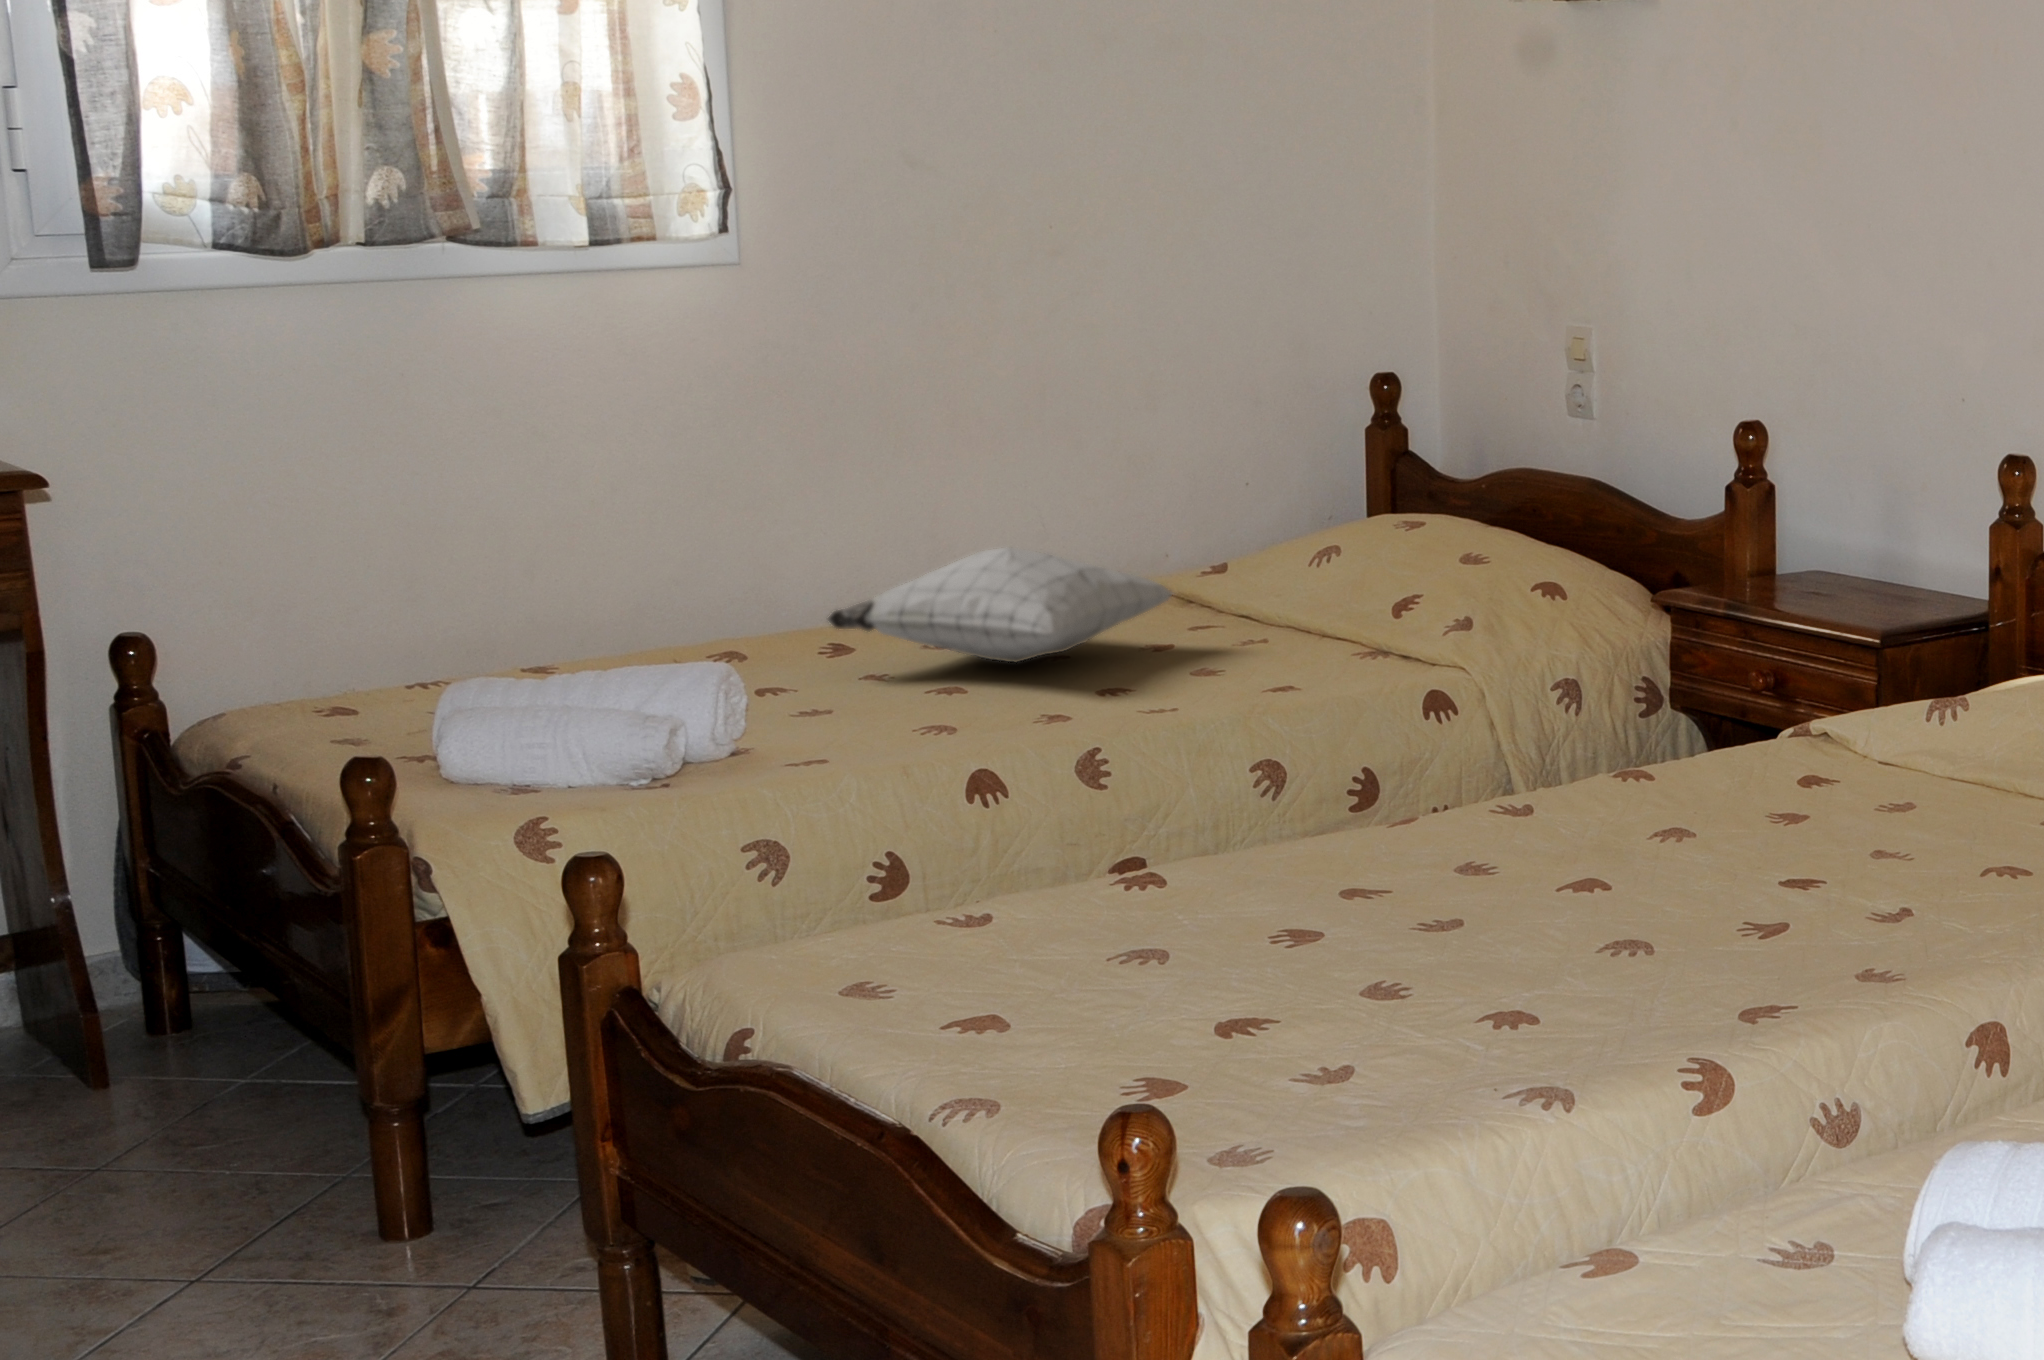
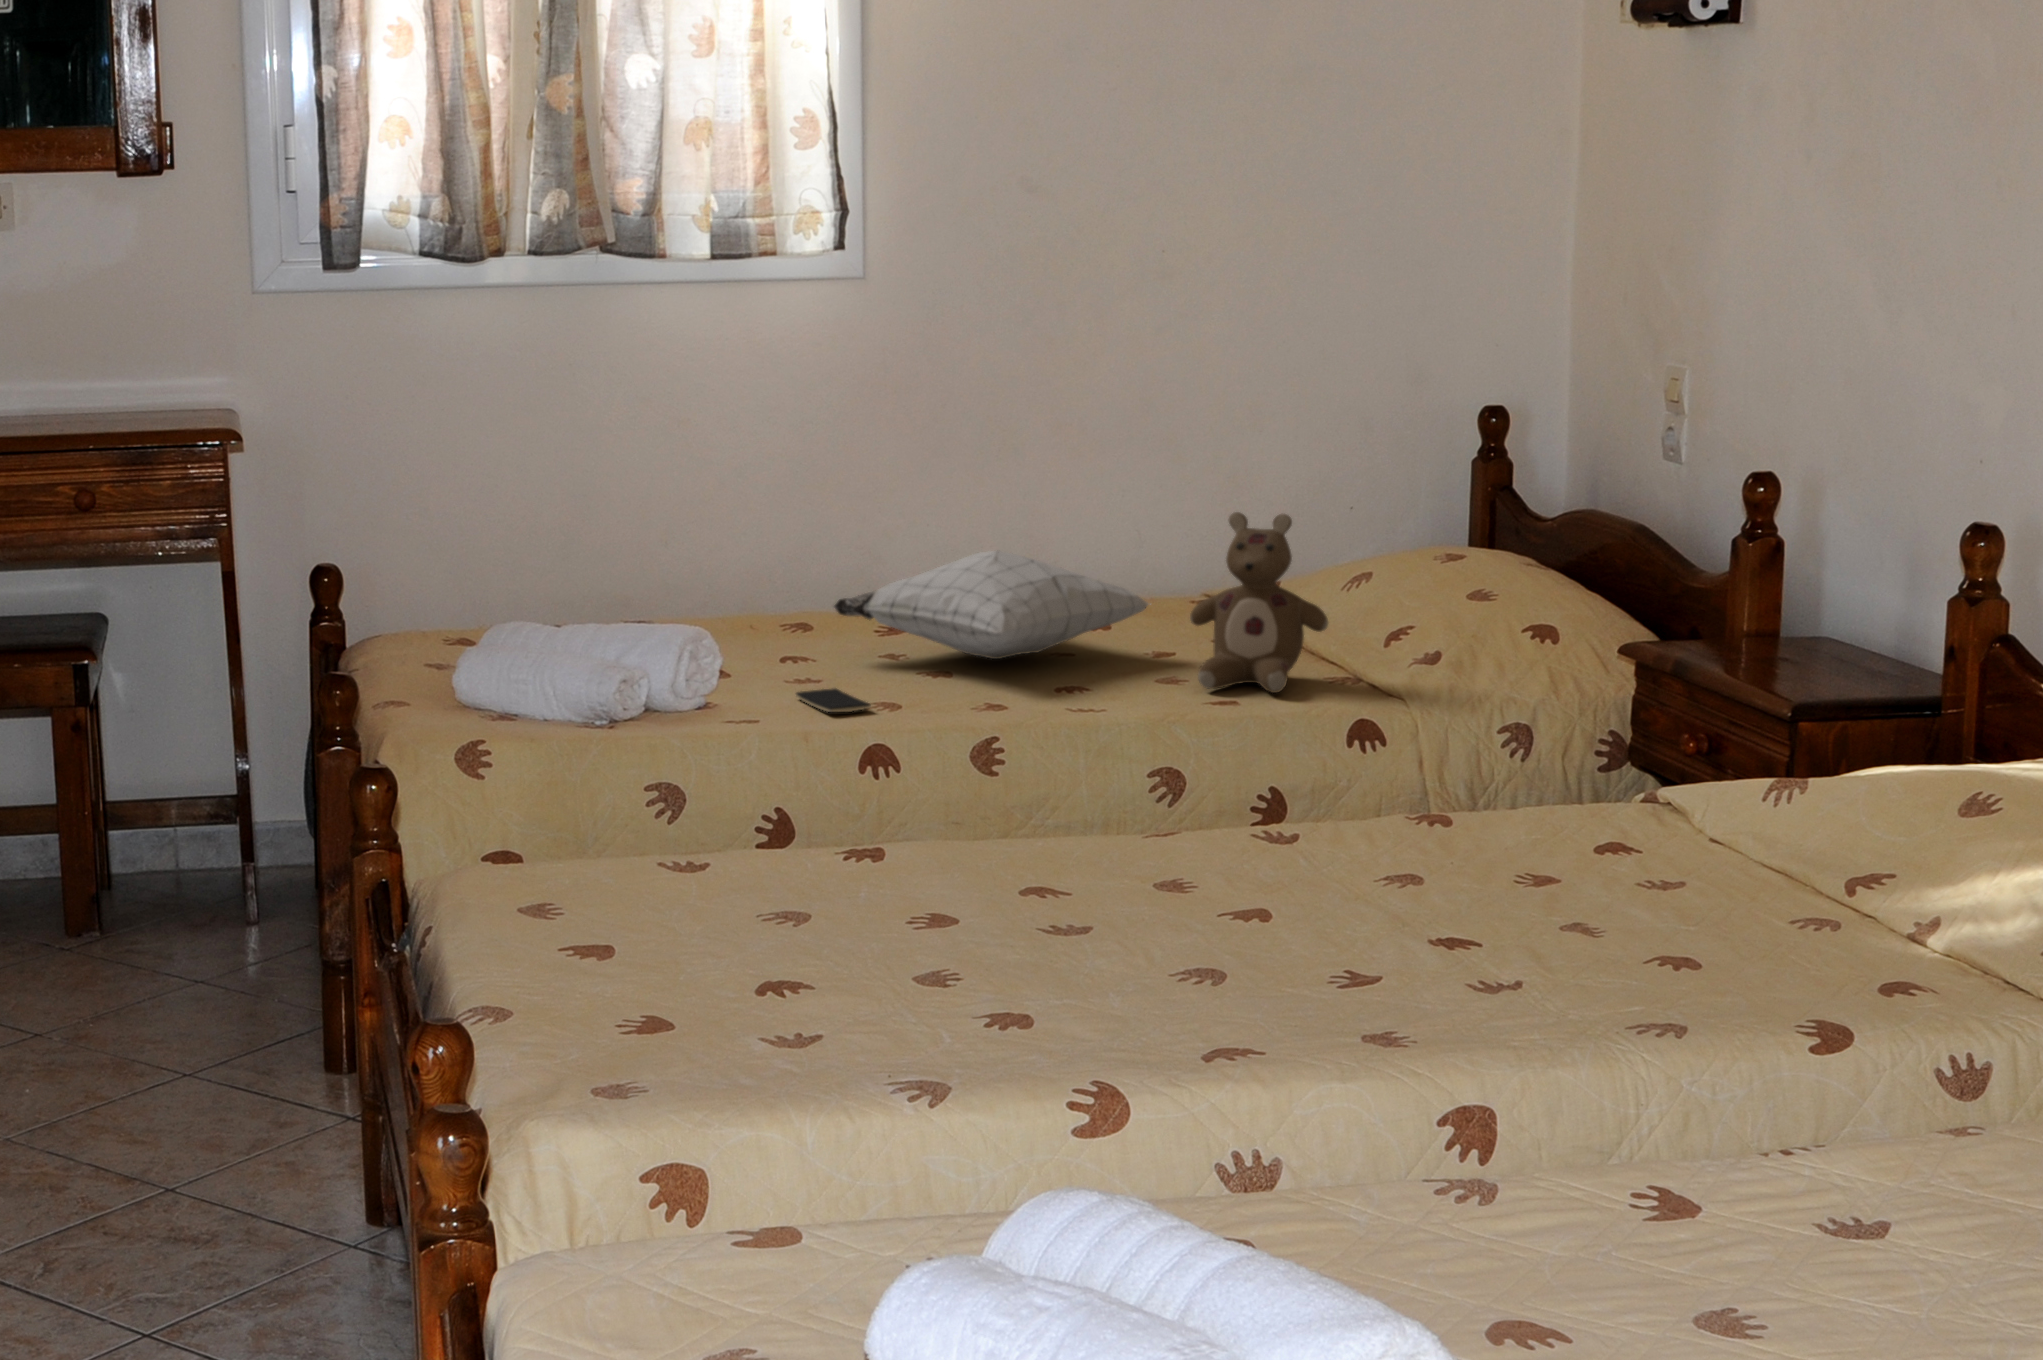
stuffed bear: none [1232,491,1378,673] -> present [1190,512,1328,693]
smartphone: none [828,708,931,733] -> present [796,688,871,712]

